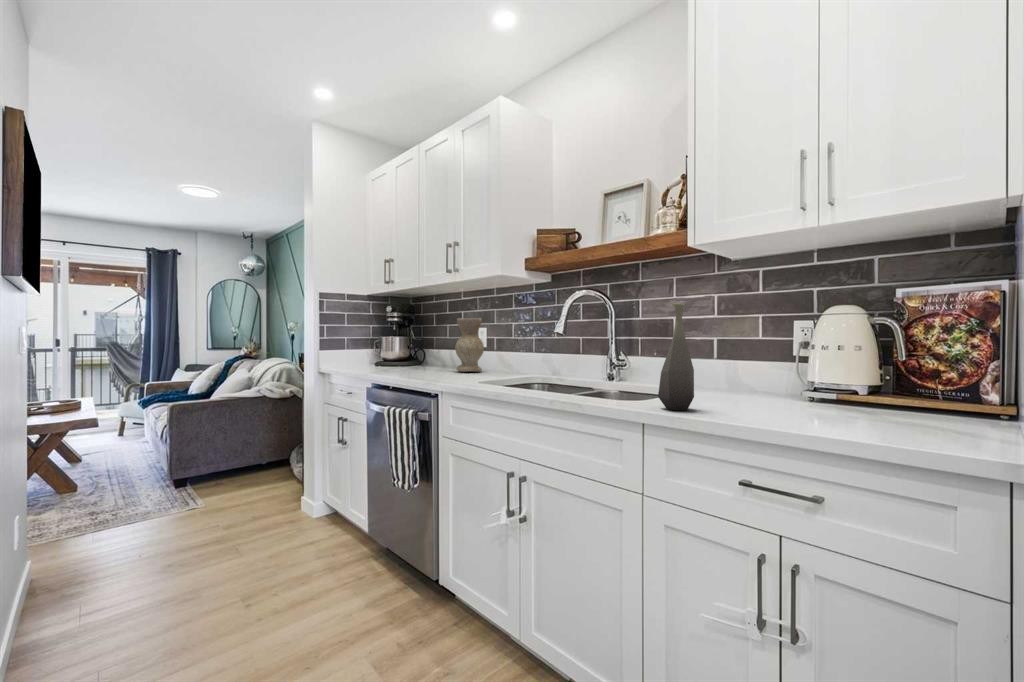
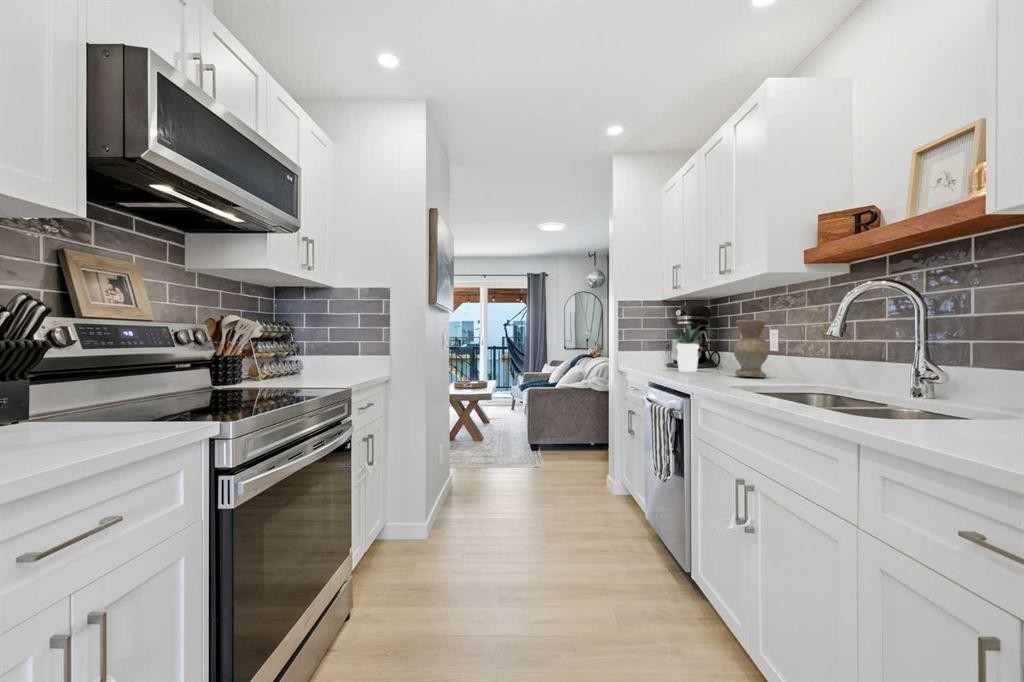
bottle: present [658,303,694,410] -> none [886,296,946,435]
potted plant: none [374,321,435,370] -> present [672,325,704,372]

